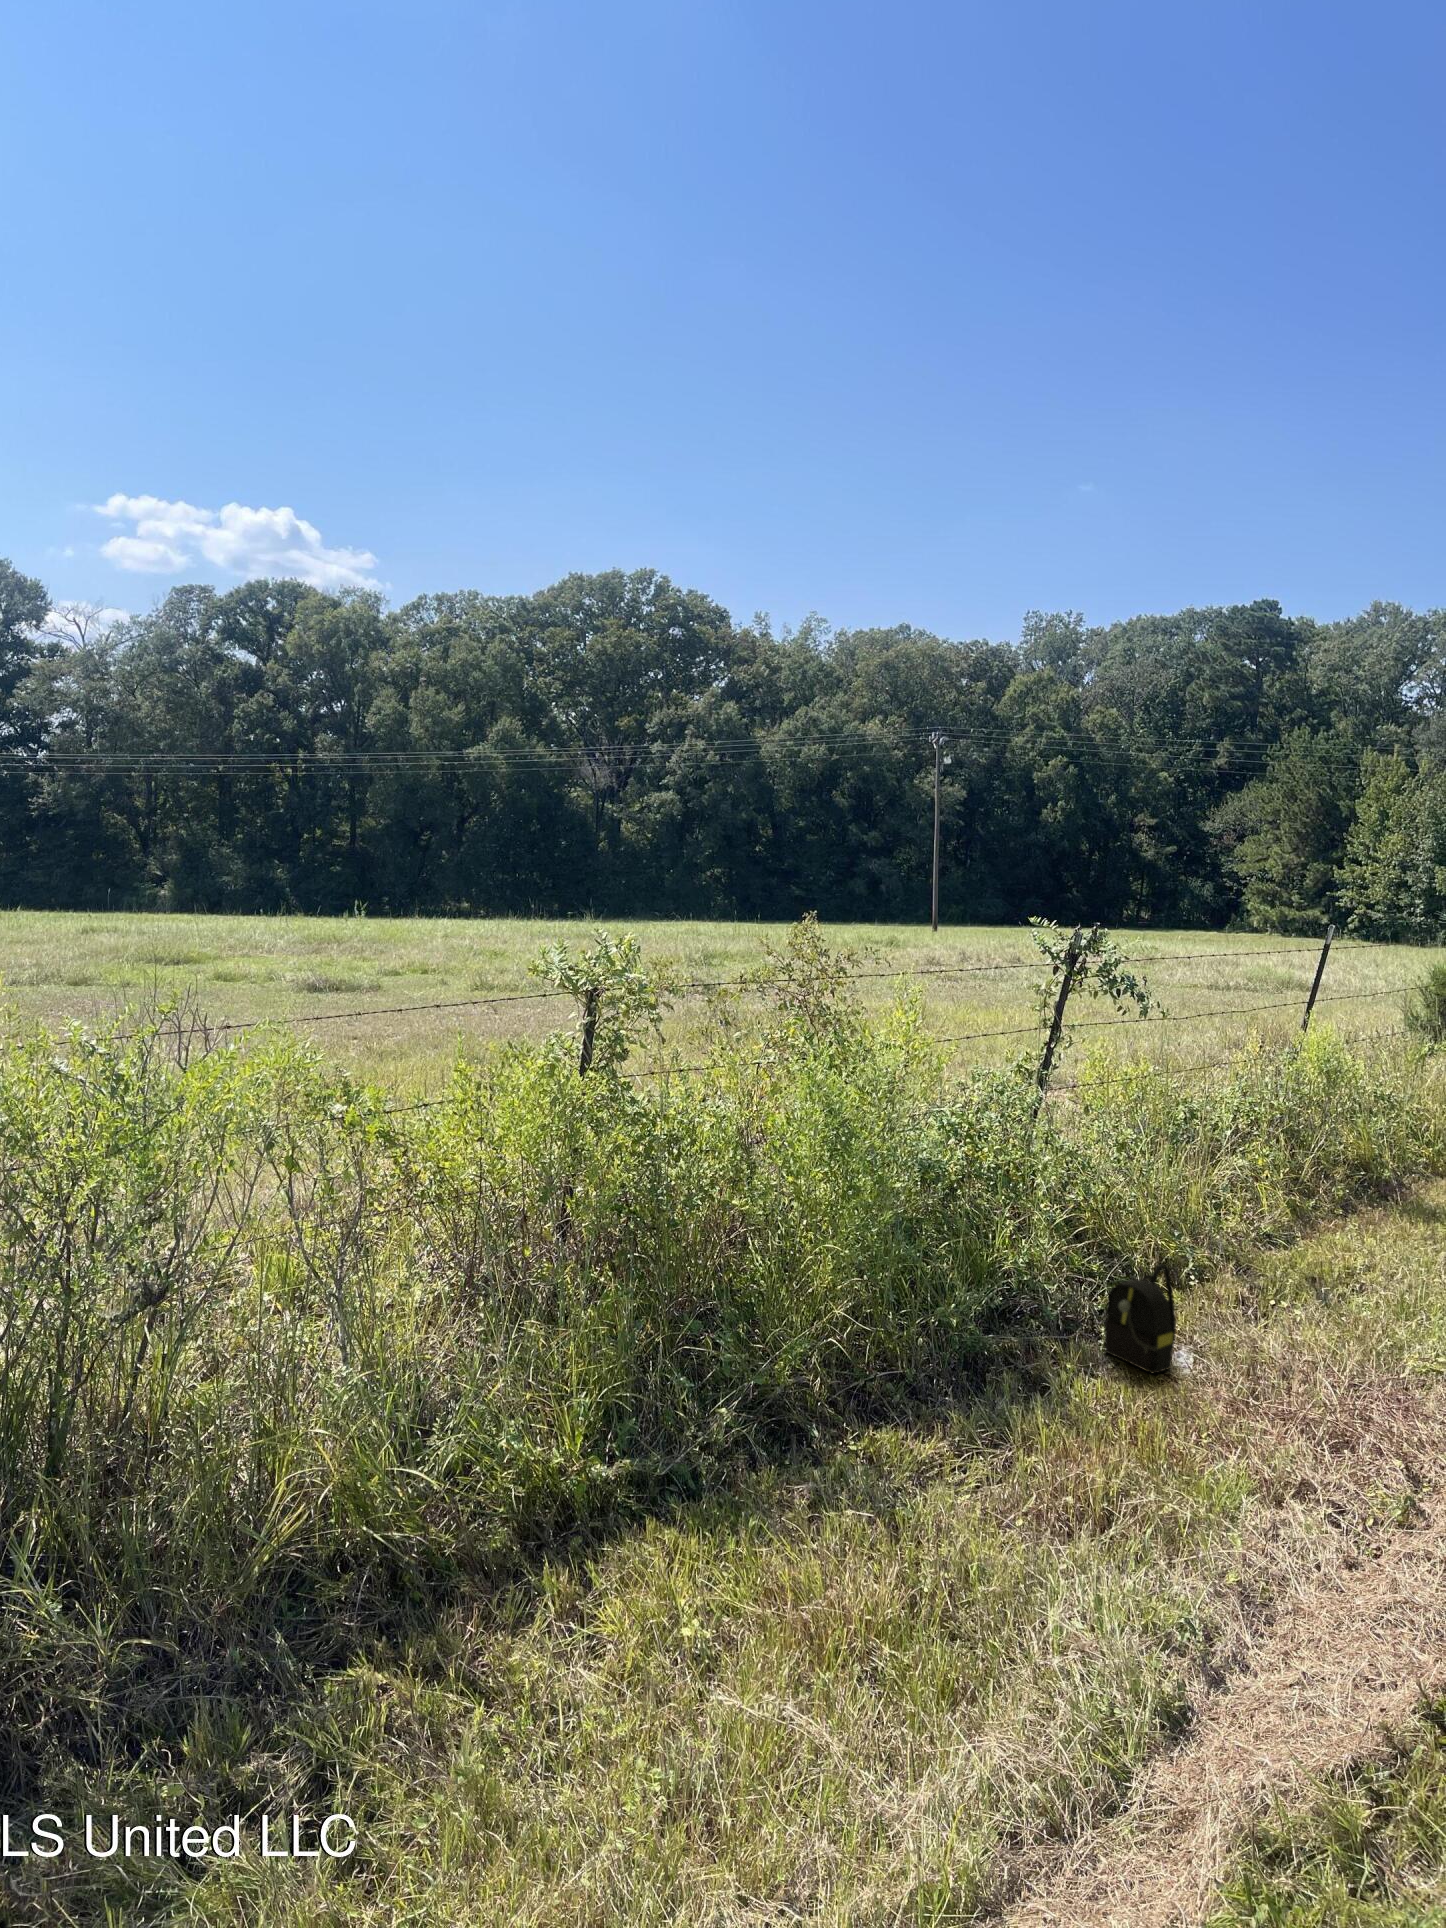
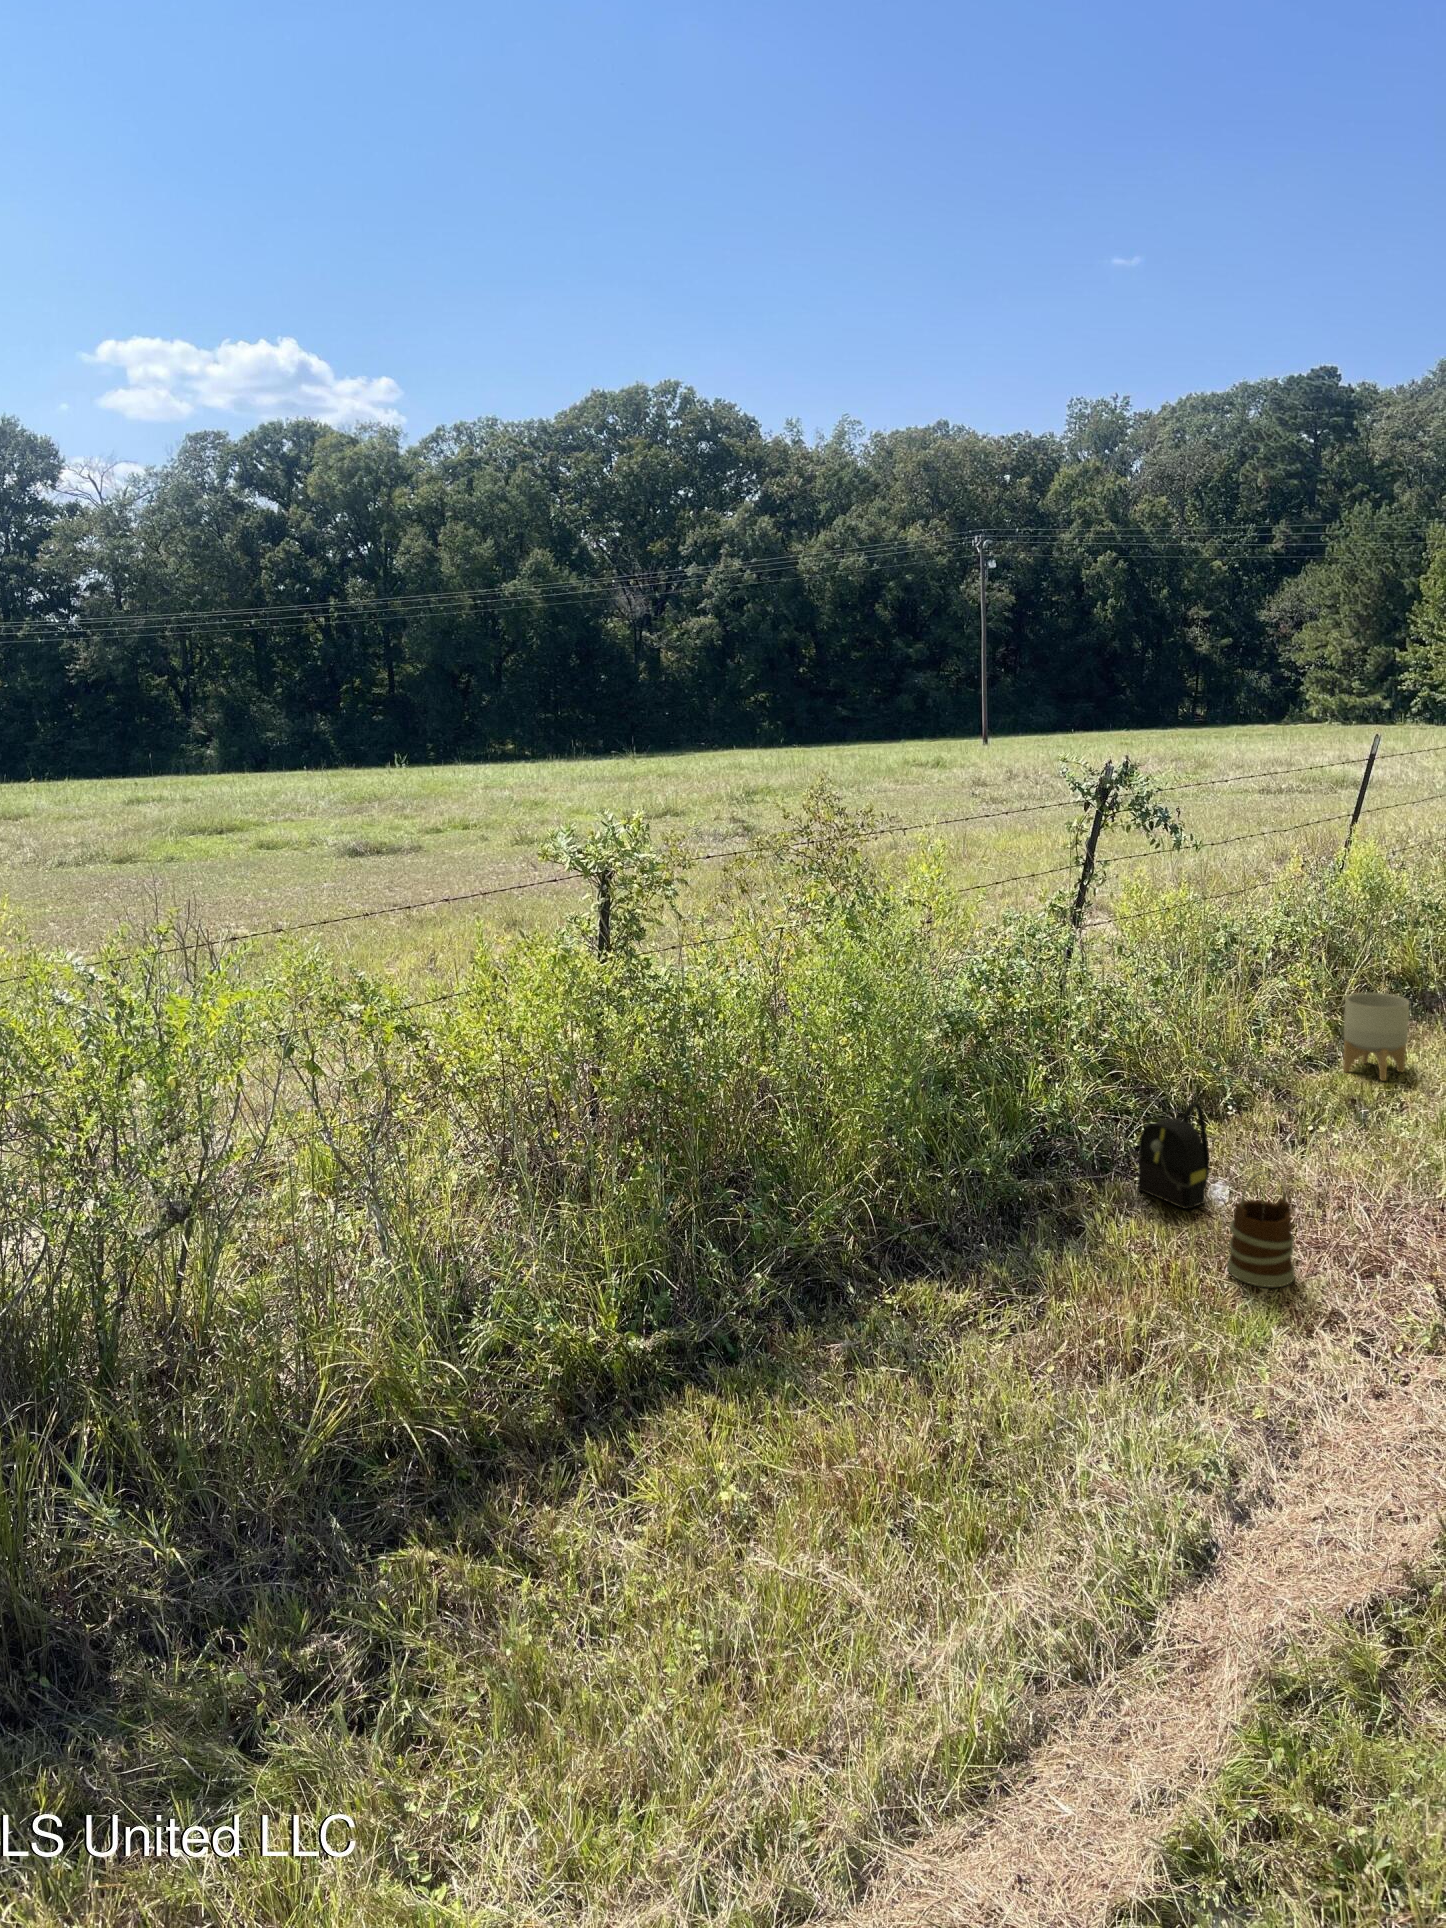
planter: none [1302,1173,1366,1263] -> present [1343,993,1410,1081]
wooden bucket: none [1195,1332,1262,1454] -> present [1227,1171,1295,1287]

